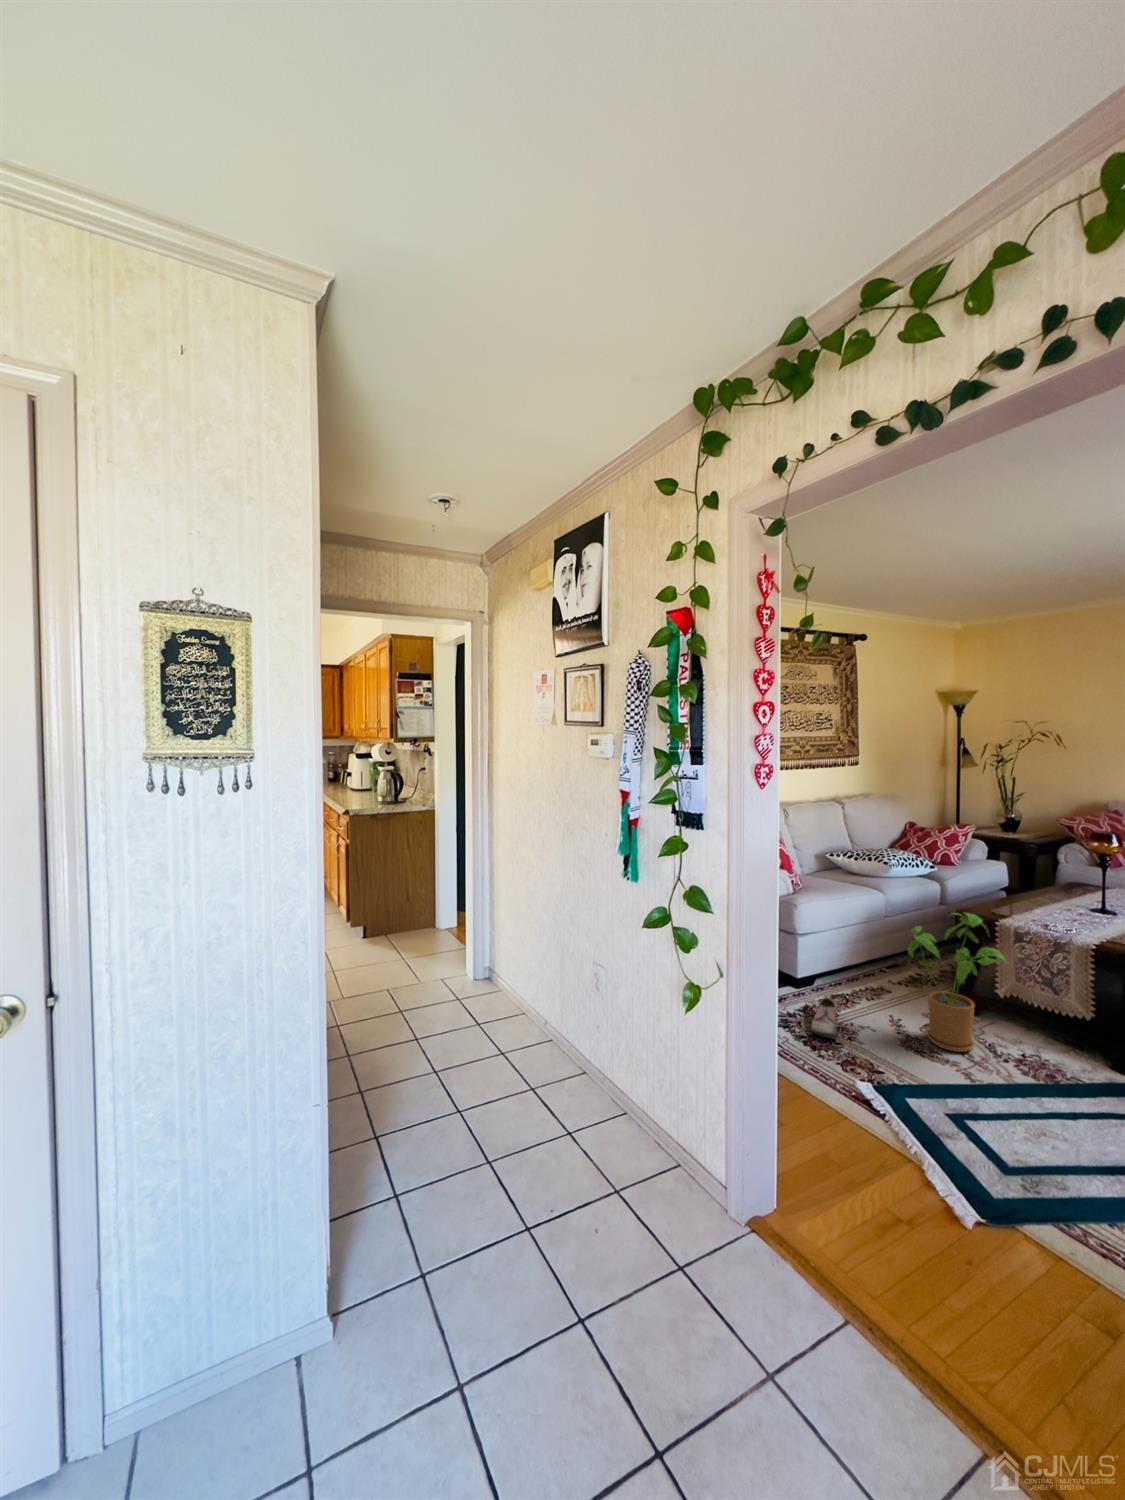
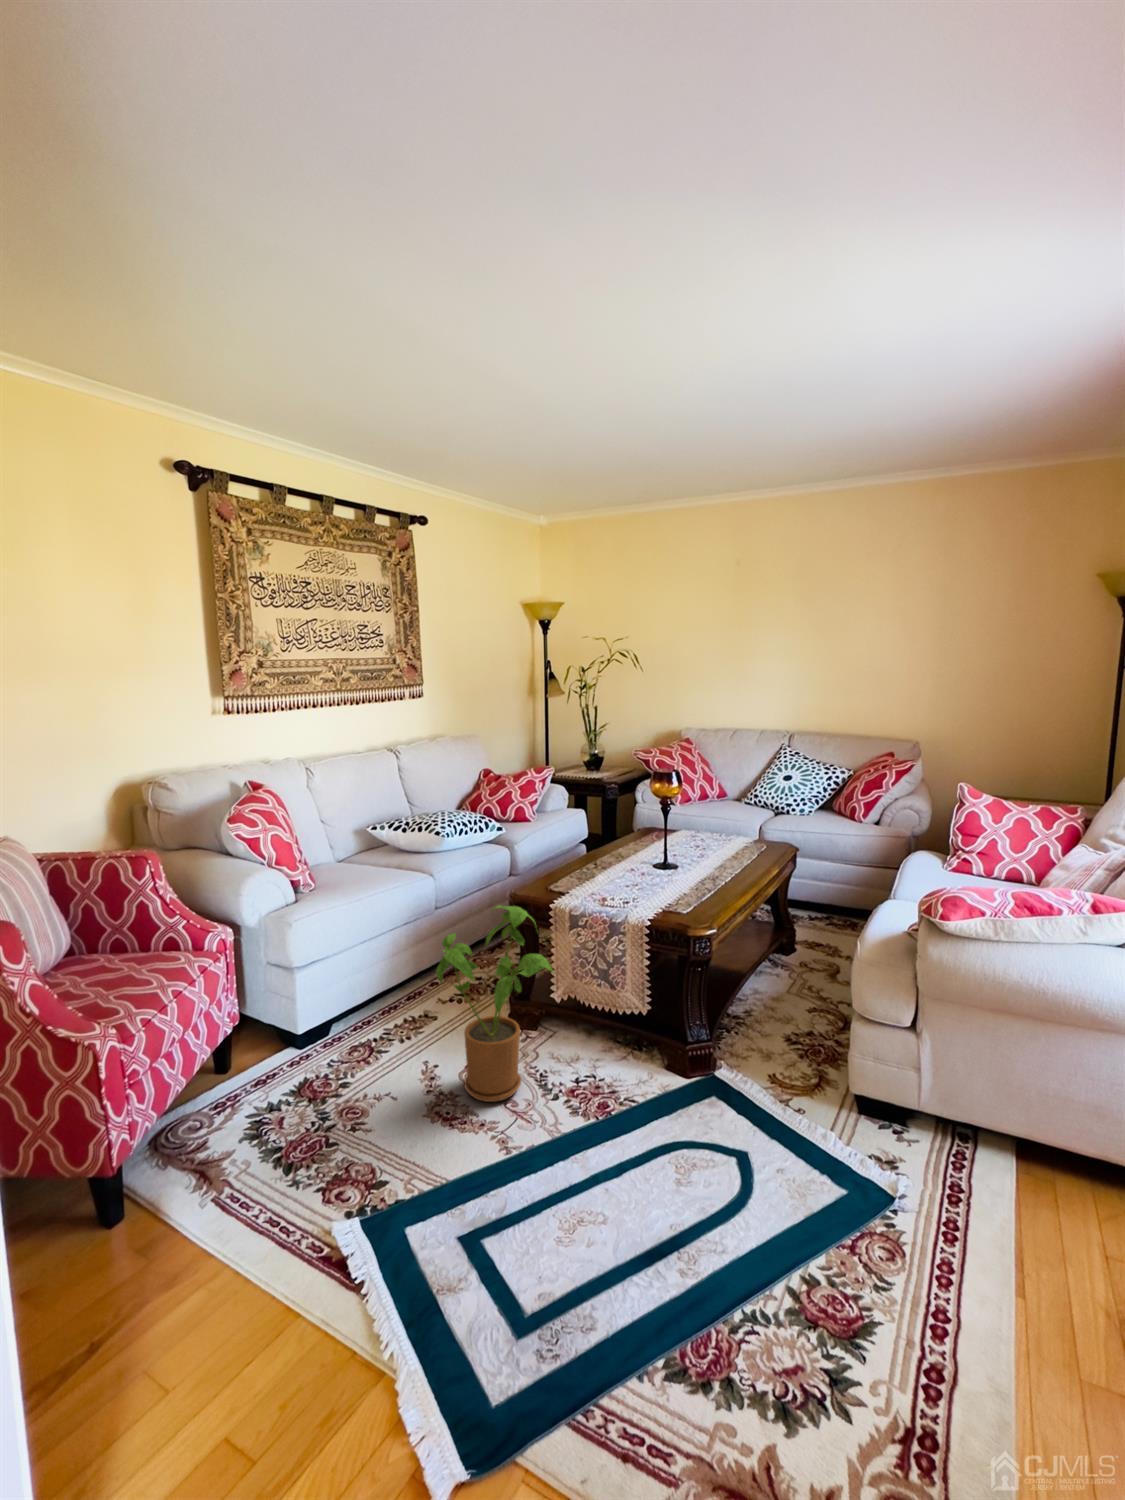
shoe: present [810,997,837,1038] -> none [296,1062,347,1138]

